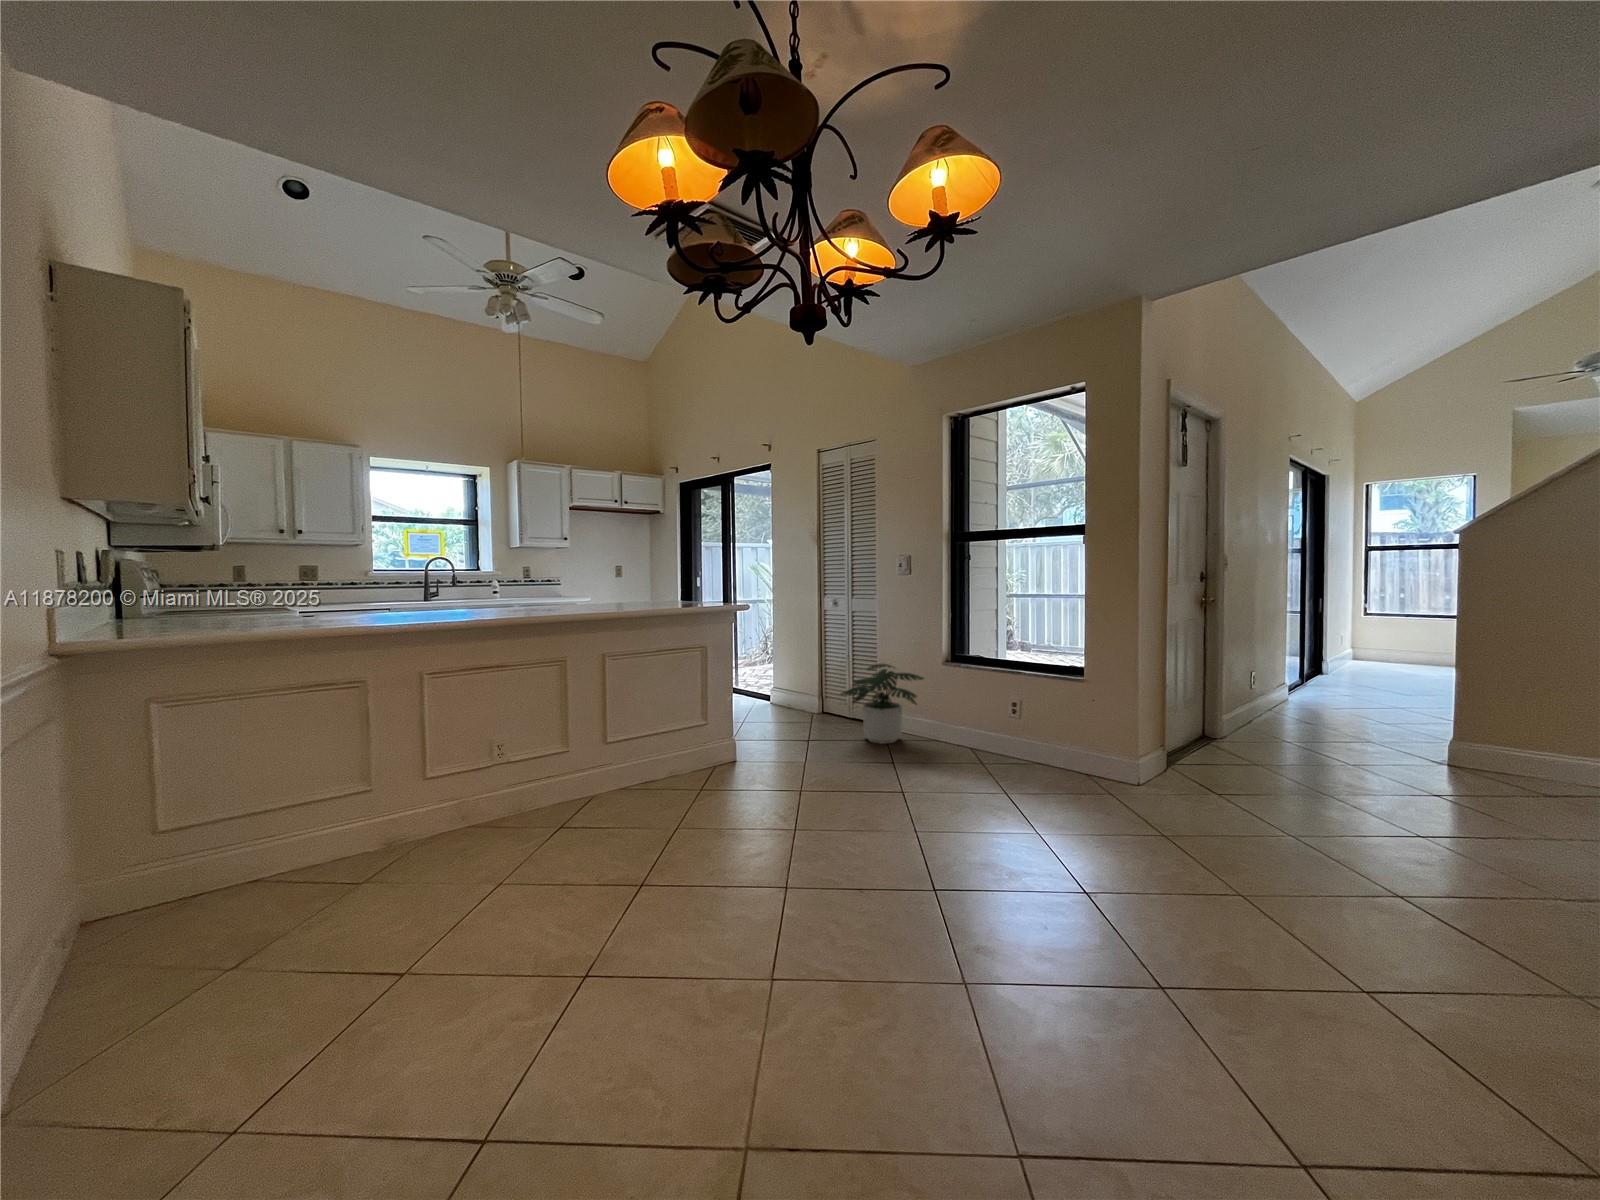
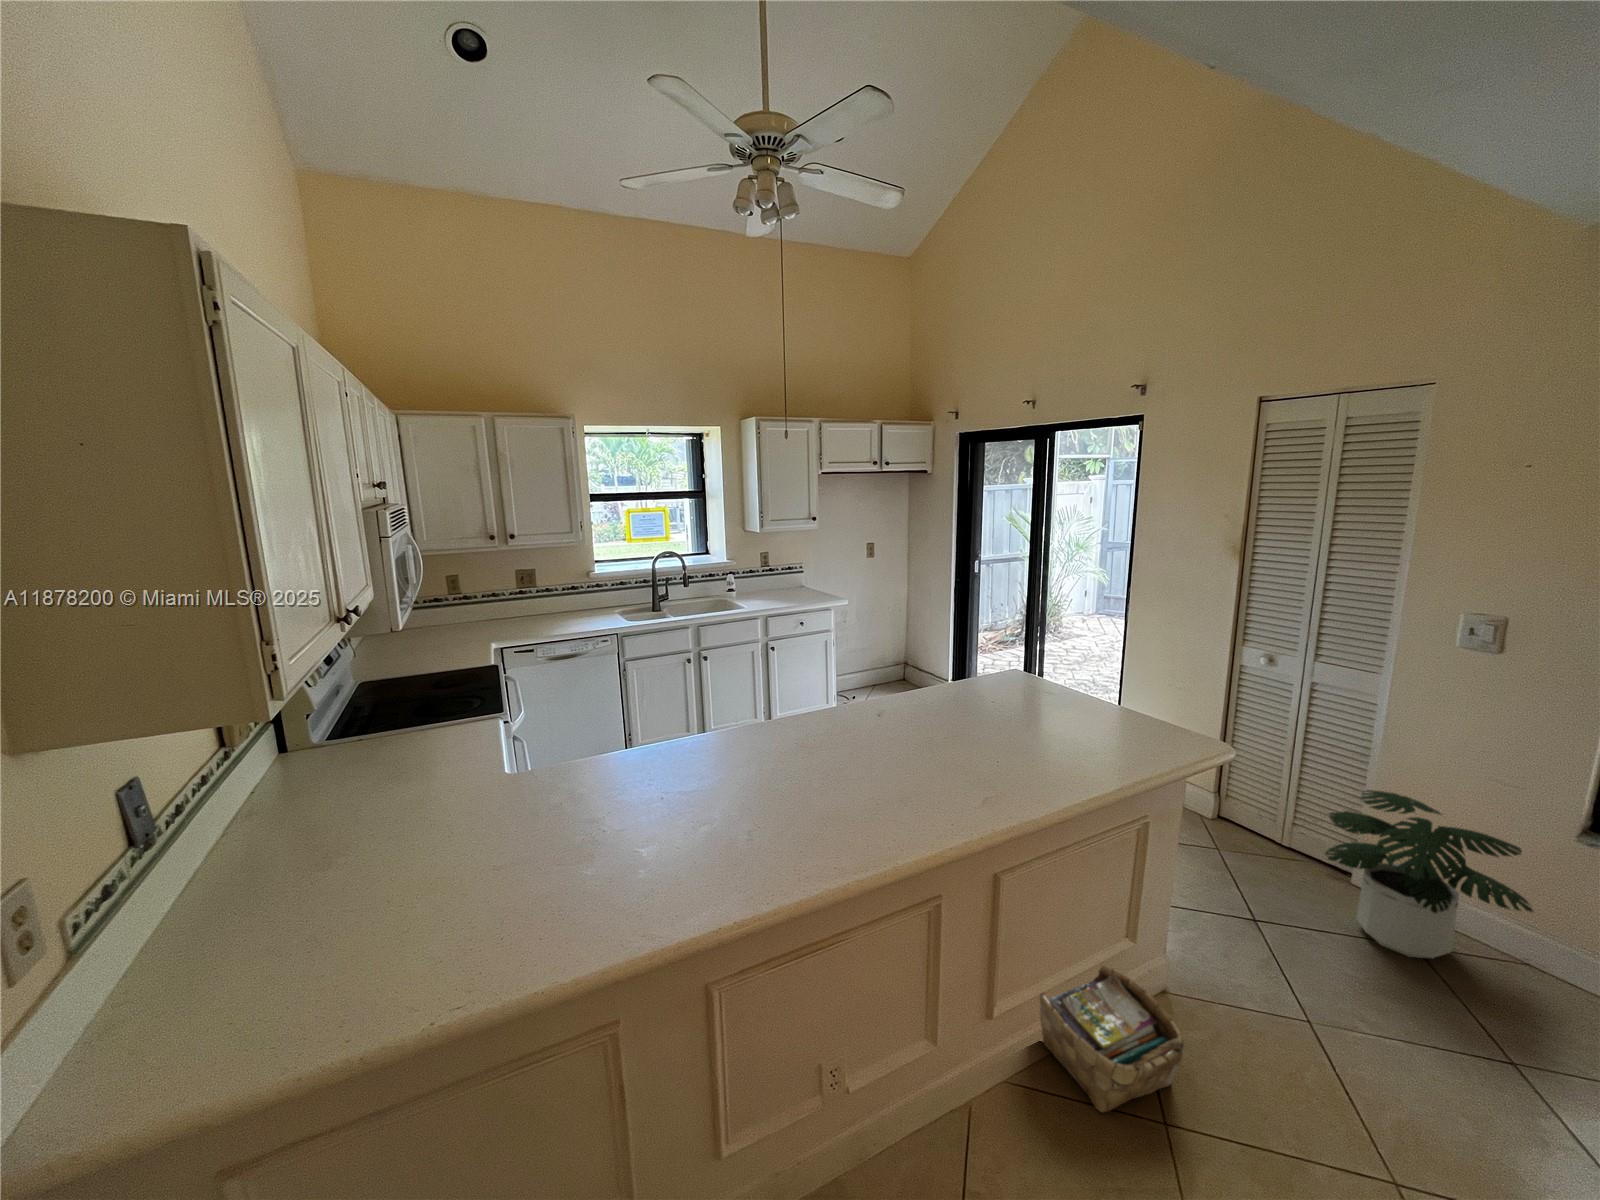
woven basket: none [657,728,730,798] -> present [1039,962,1184,1112]

